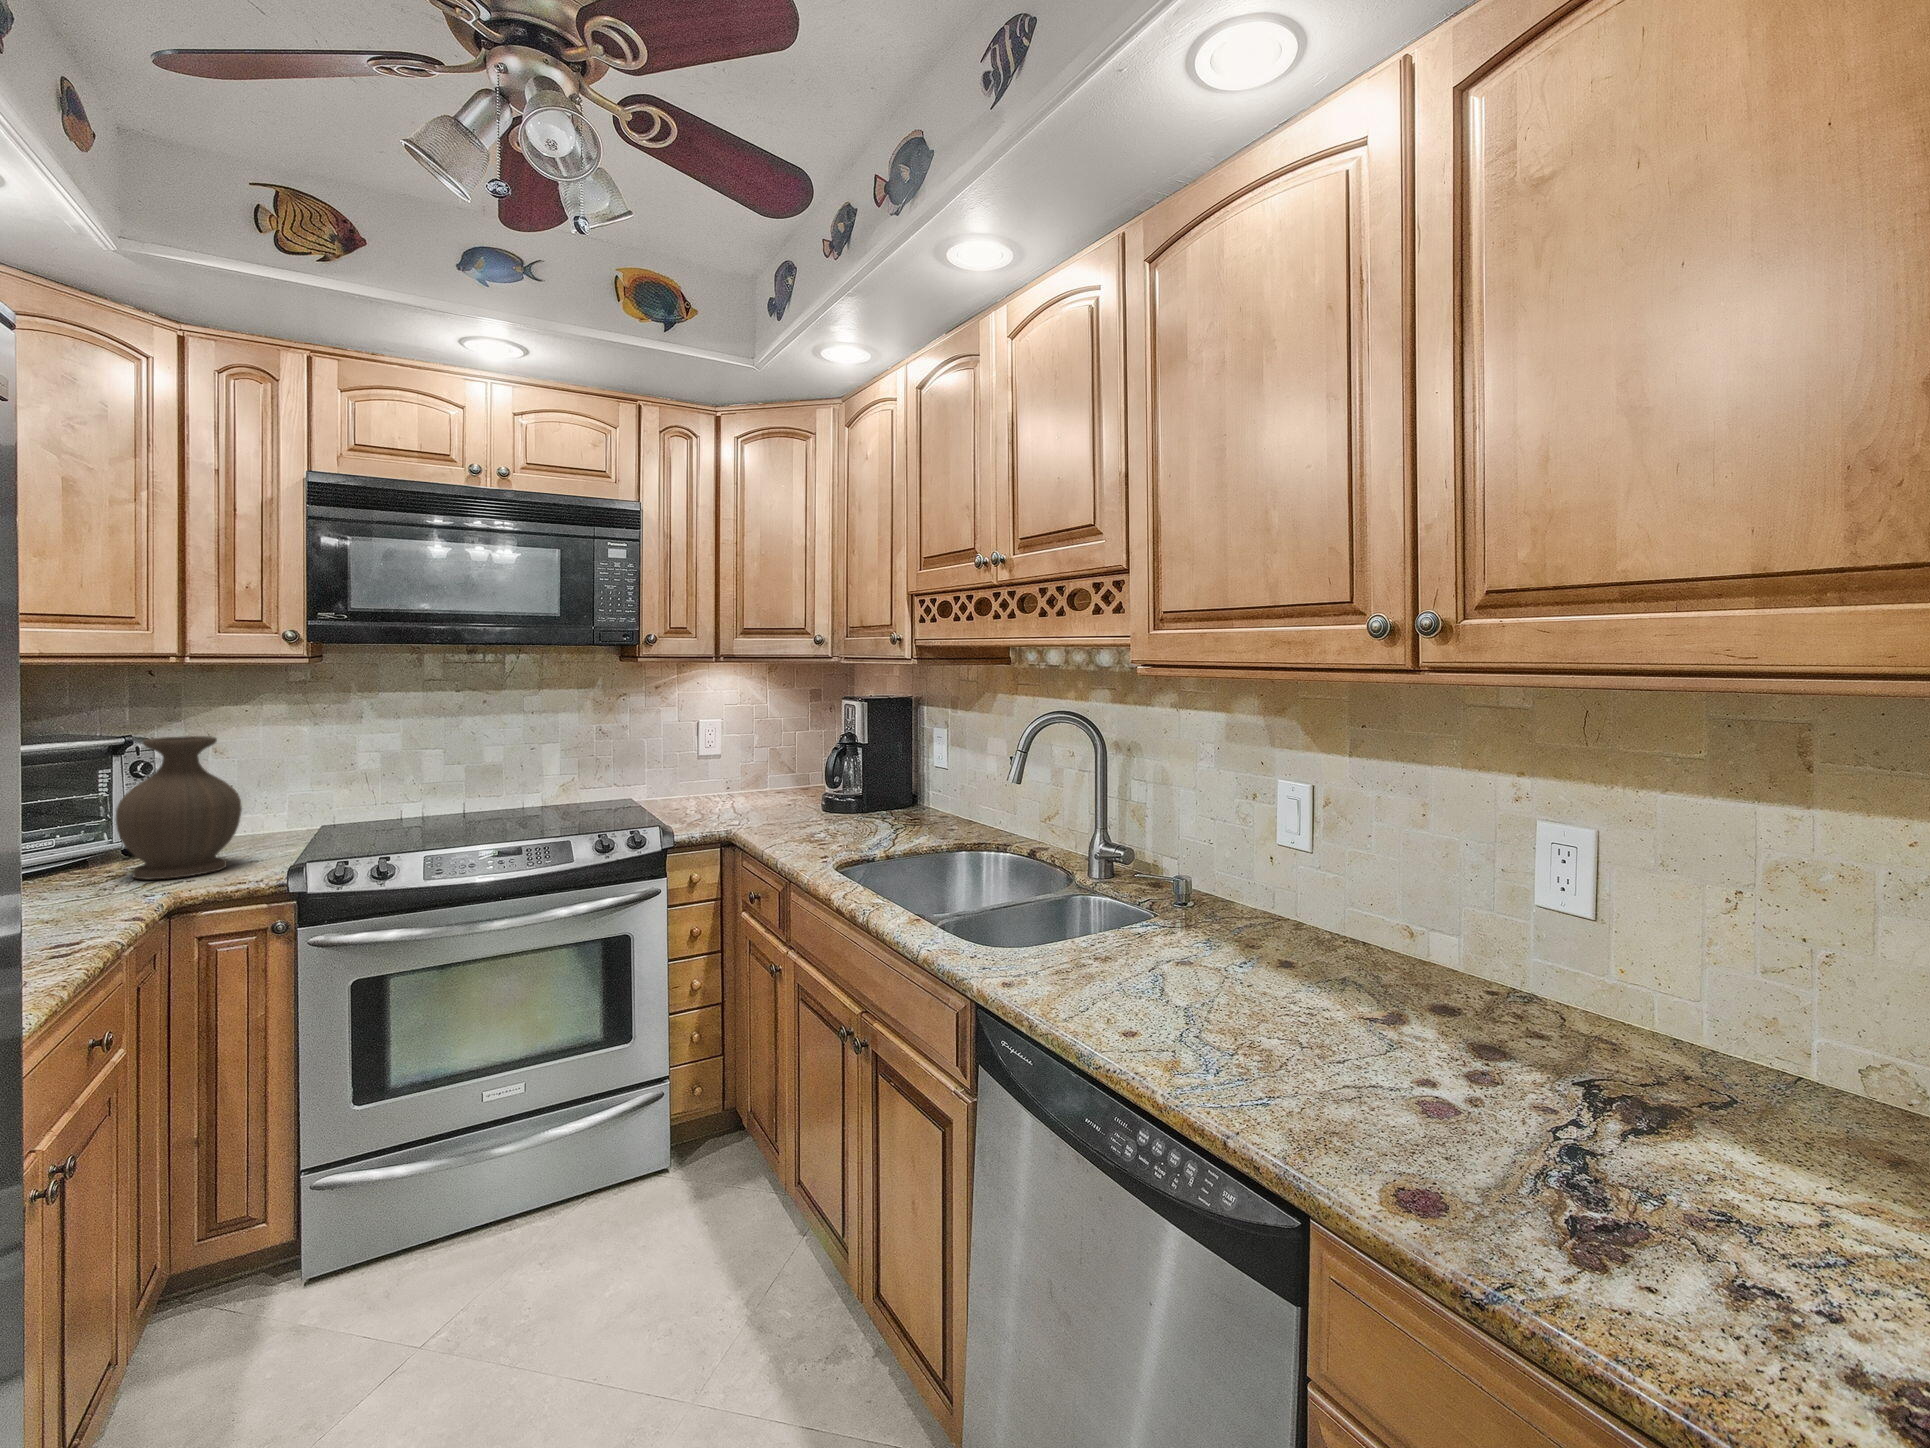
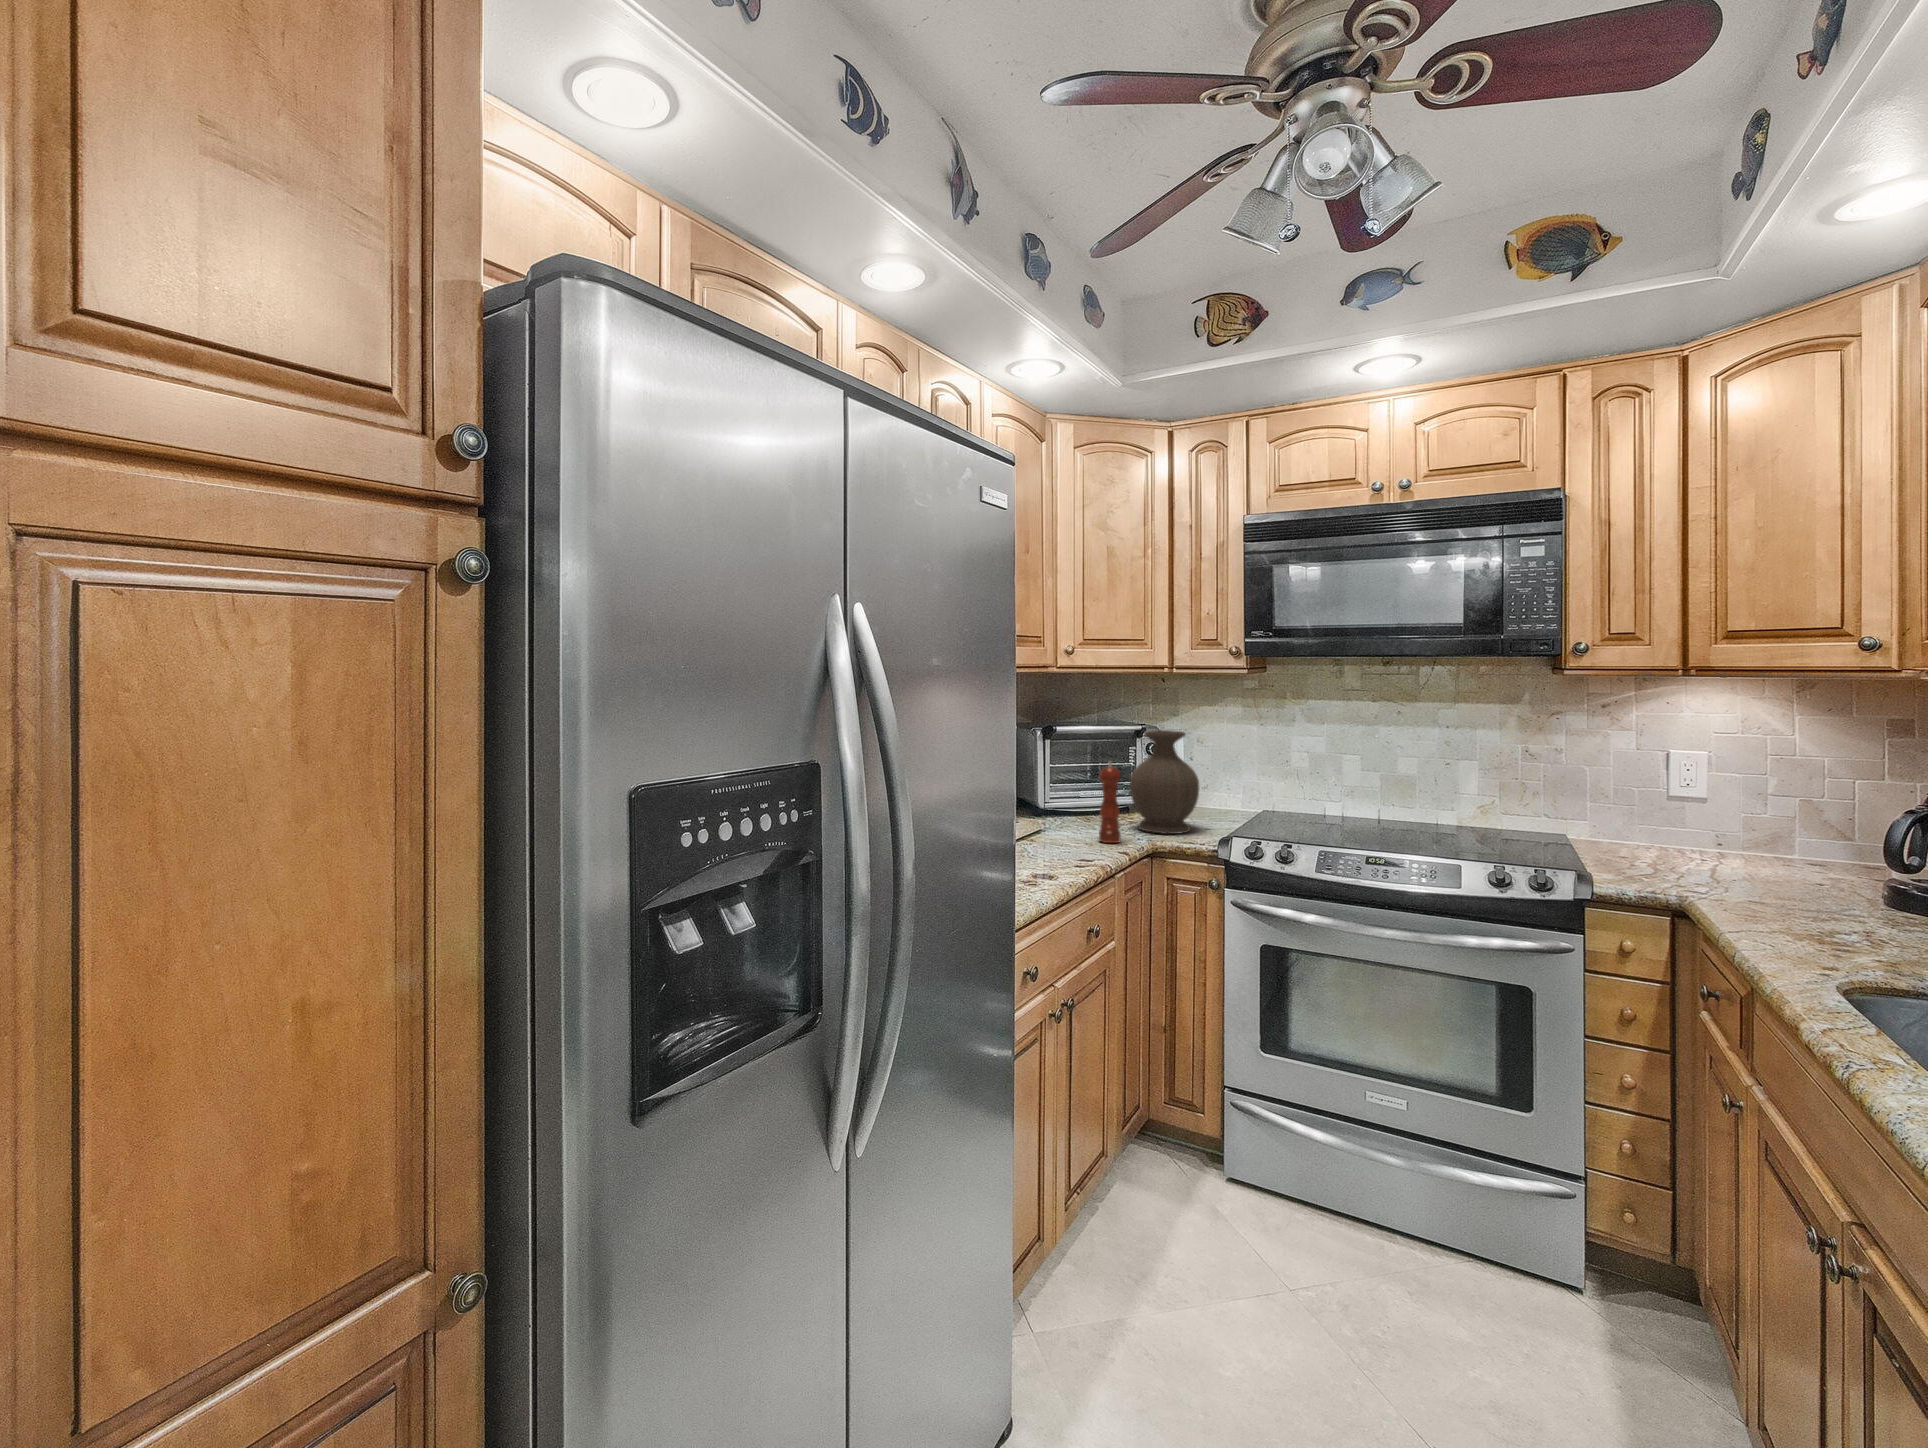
pepper mill: none [70,787,115,908] -> present [1099,761,1121,843]

